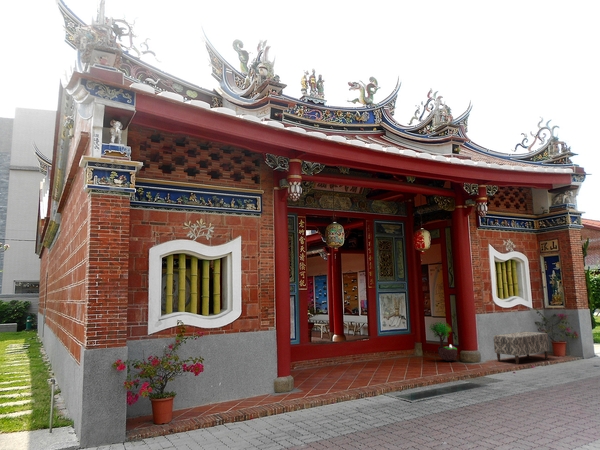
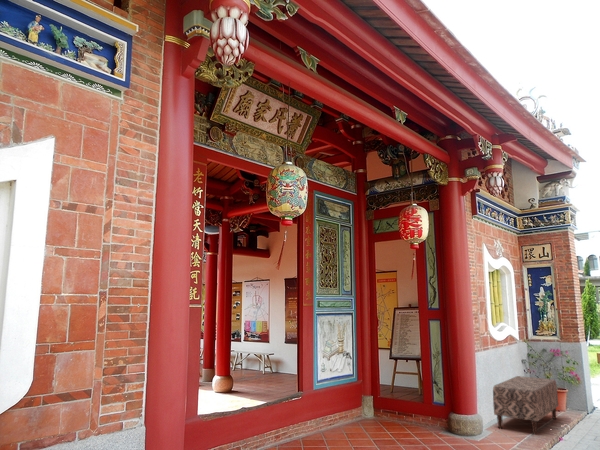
potted tree: present [430,322,457,361] -> none [395,359,444,432]

